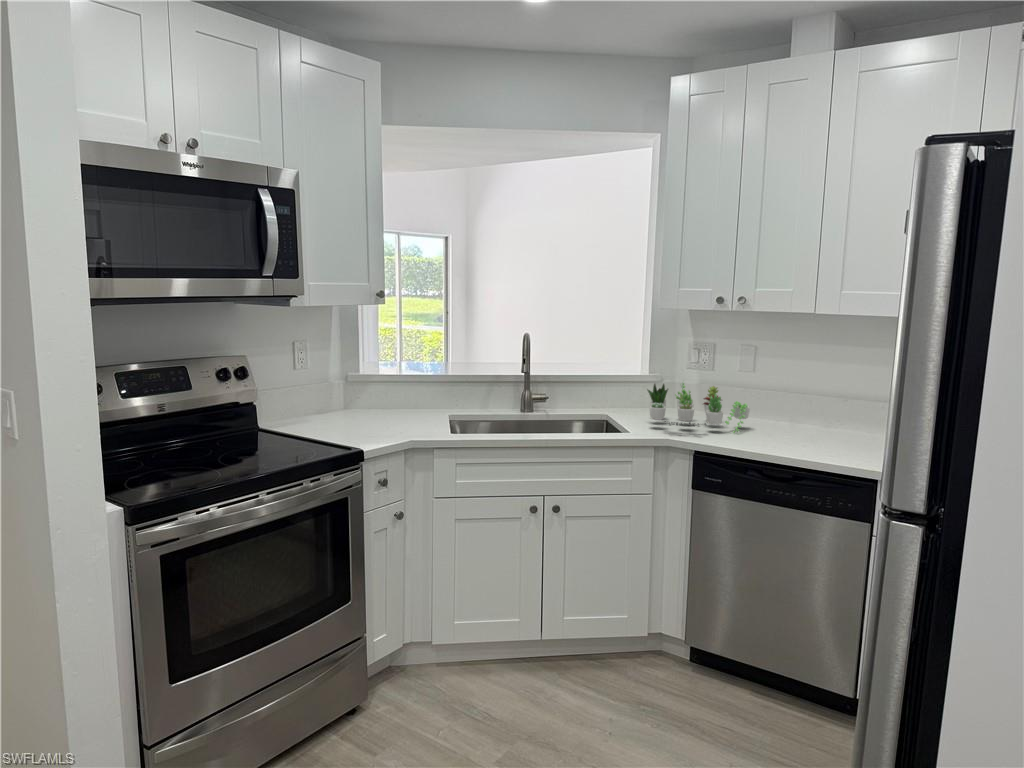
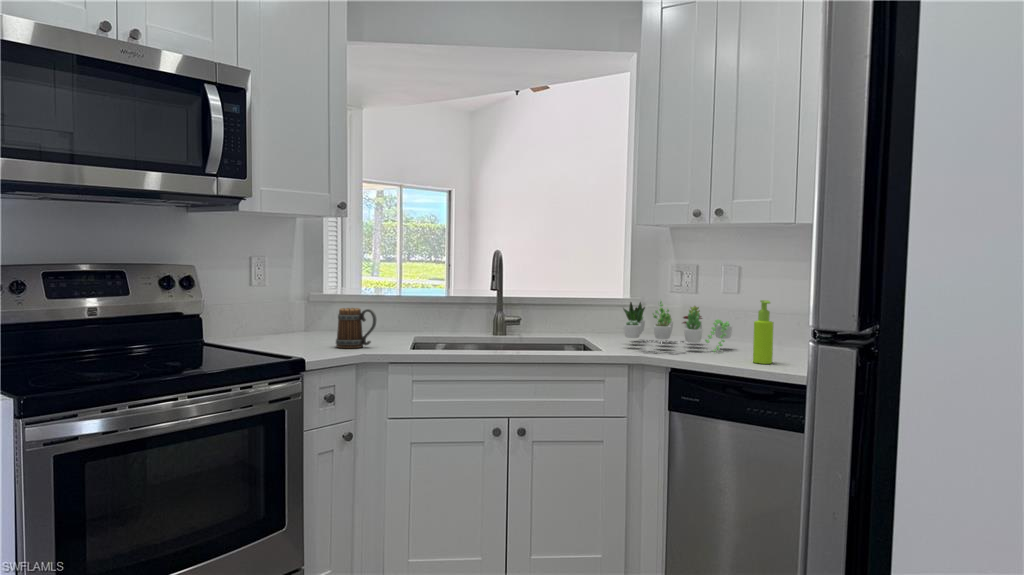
soap dispenser: none [772,390,793,449] -> present [753,300,773,364]
mug: none [381,394,420,433] -> present [336,308,376,348]

